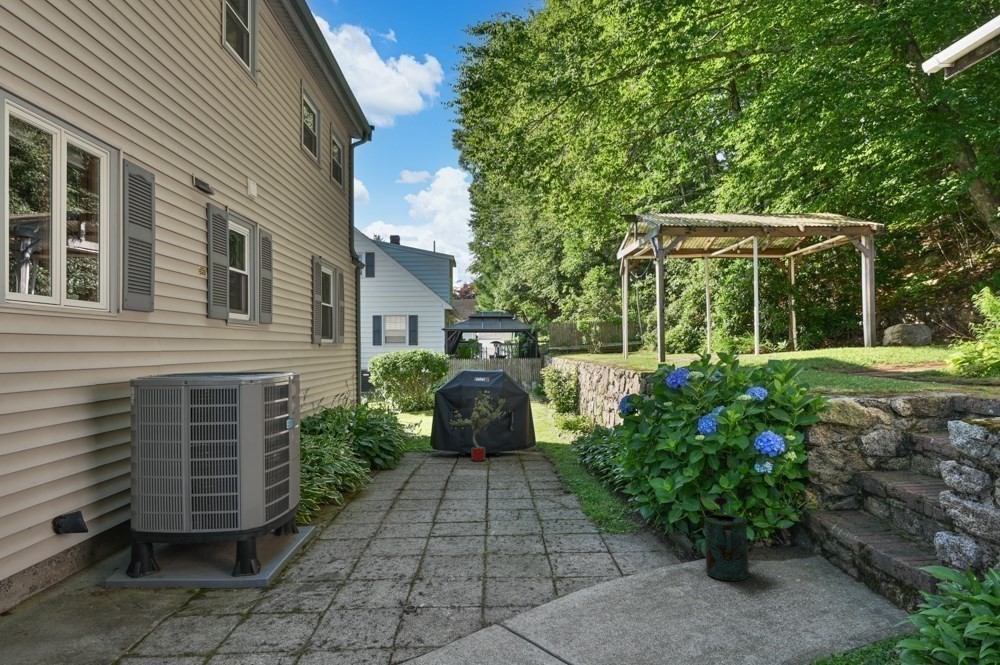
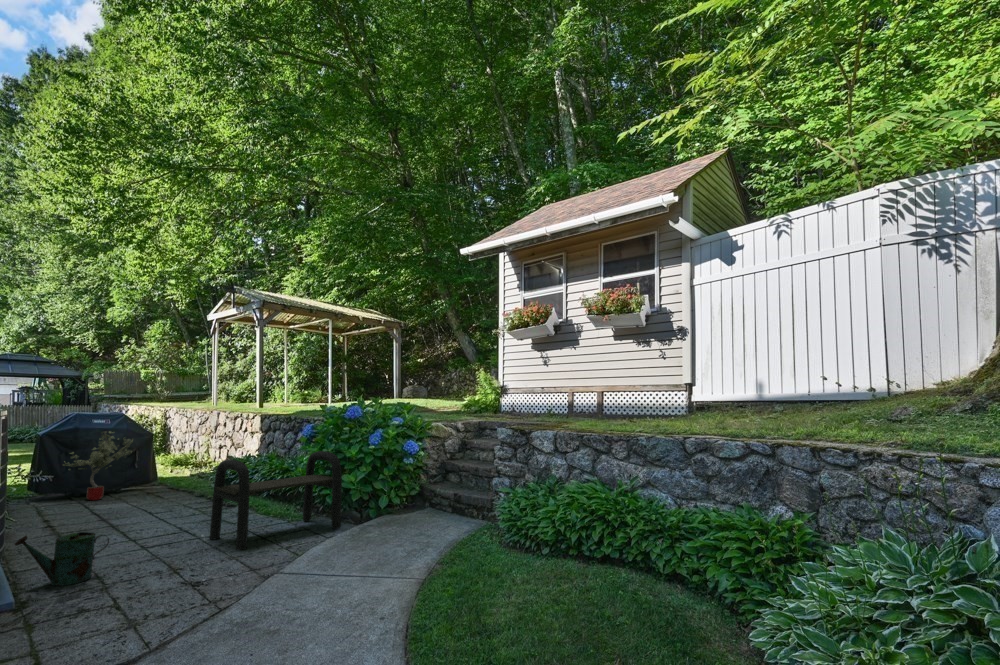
bench: none [498,435,661,565] -> present [210,451,342,550]
watering can: present [704,498,749,581] -> present [15,532,109,586]

